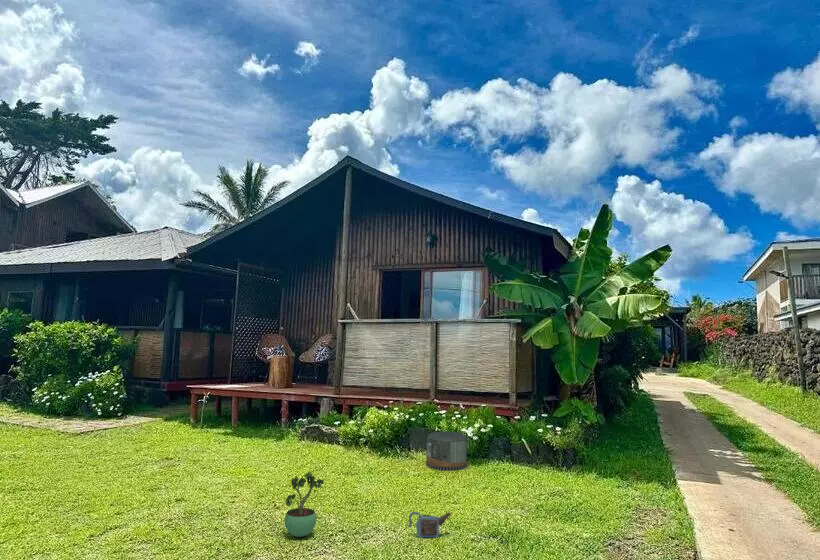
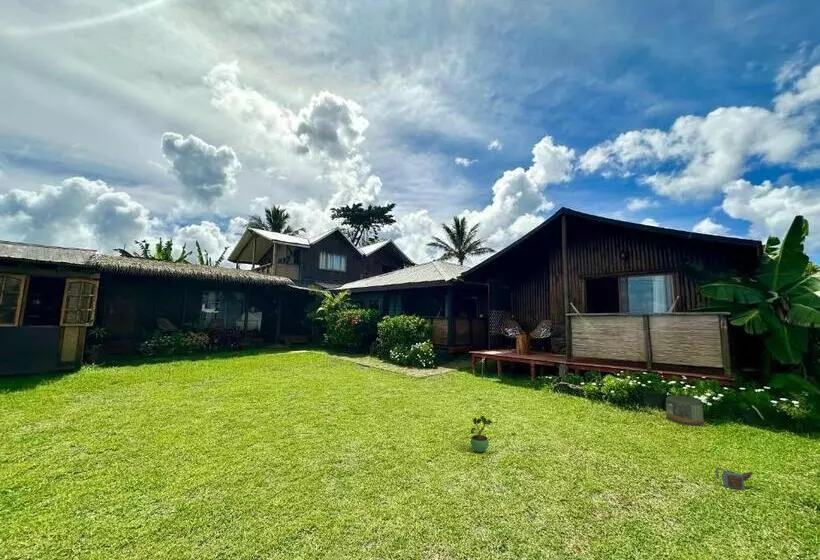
potted plant: present [284,472,324,537] -> present [471,416,492,452]

